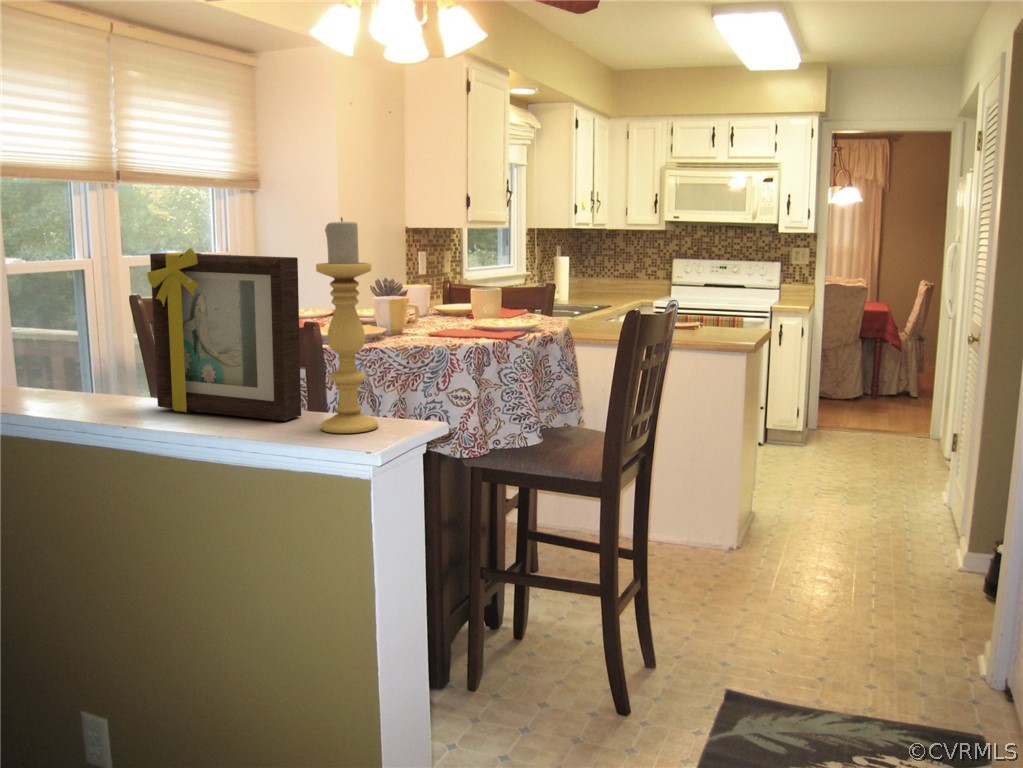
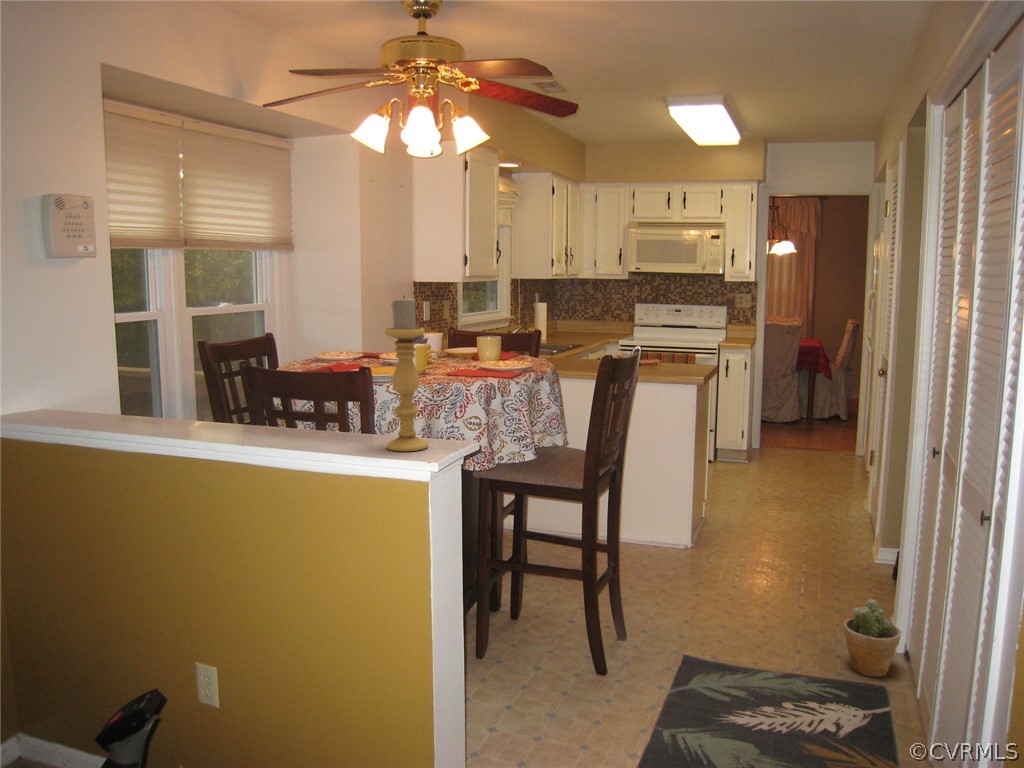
picture frame: present [147,248,301,421] -> none [255,316,369,443]
potted plant: none [932,624,1008,724] -> present [844,599,902,677]

